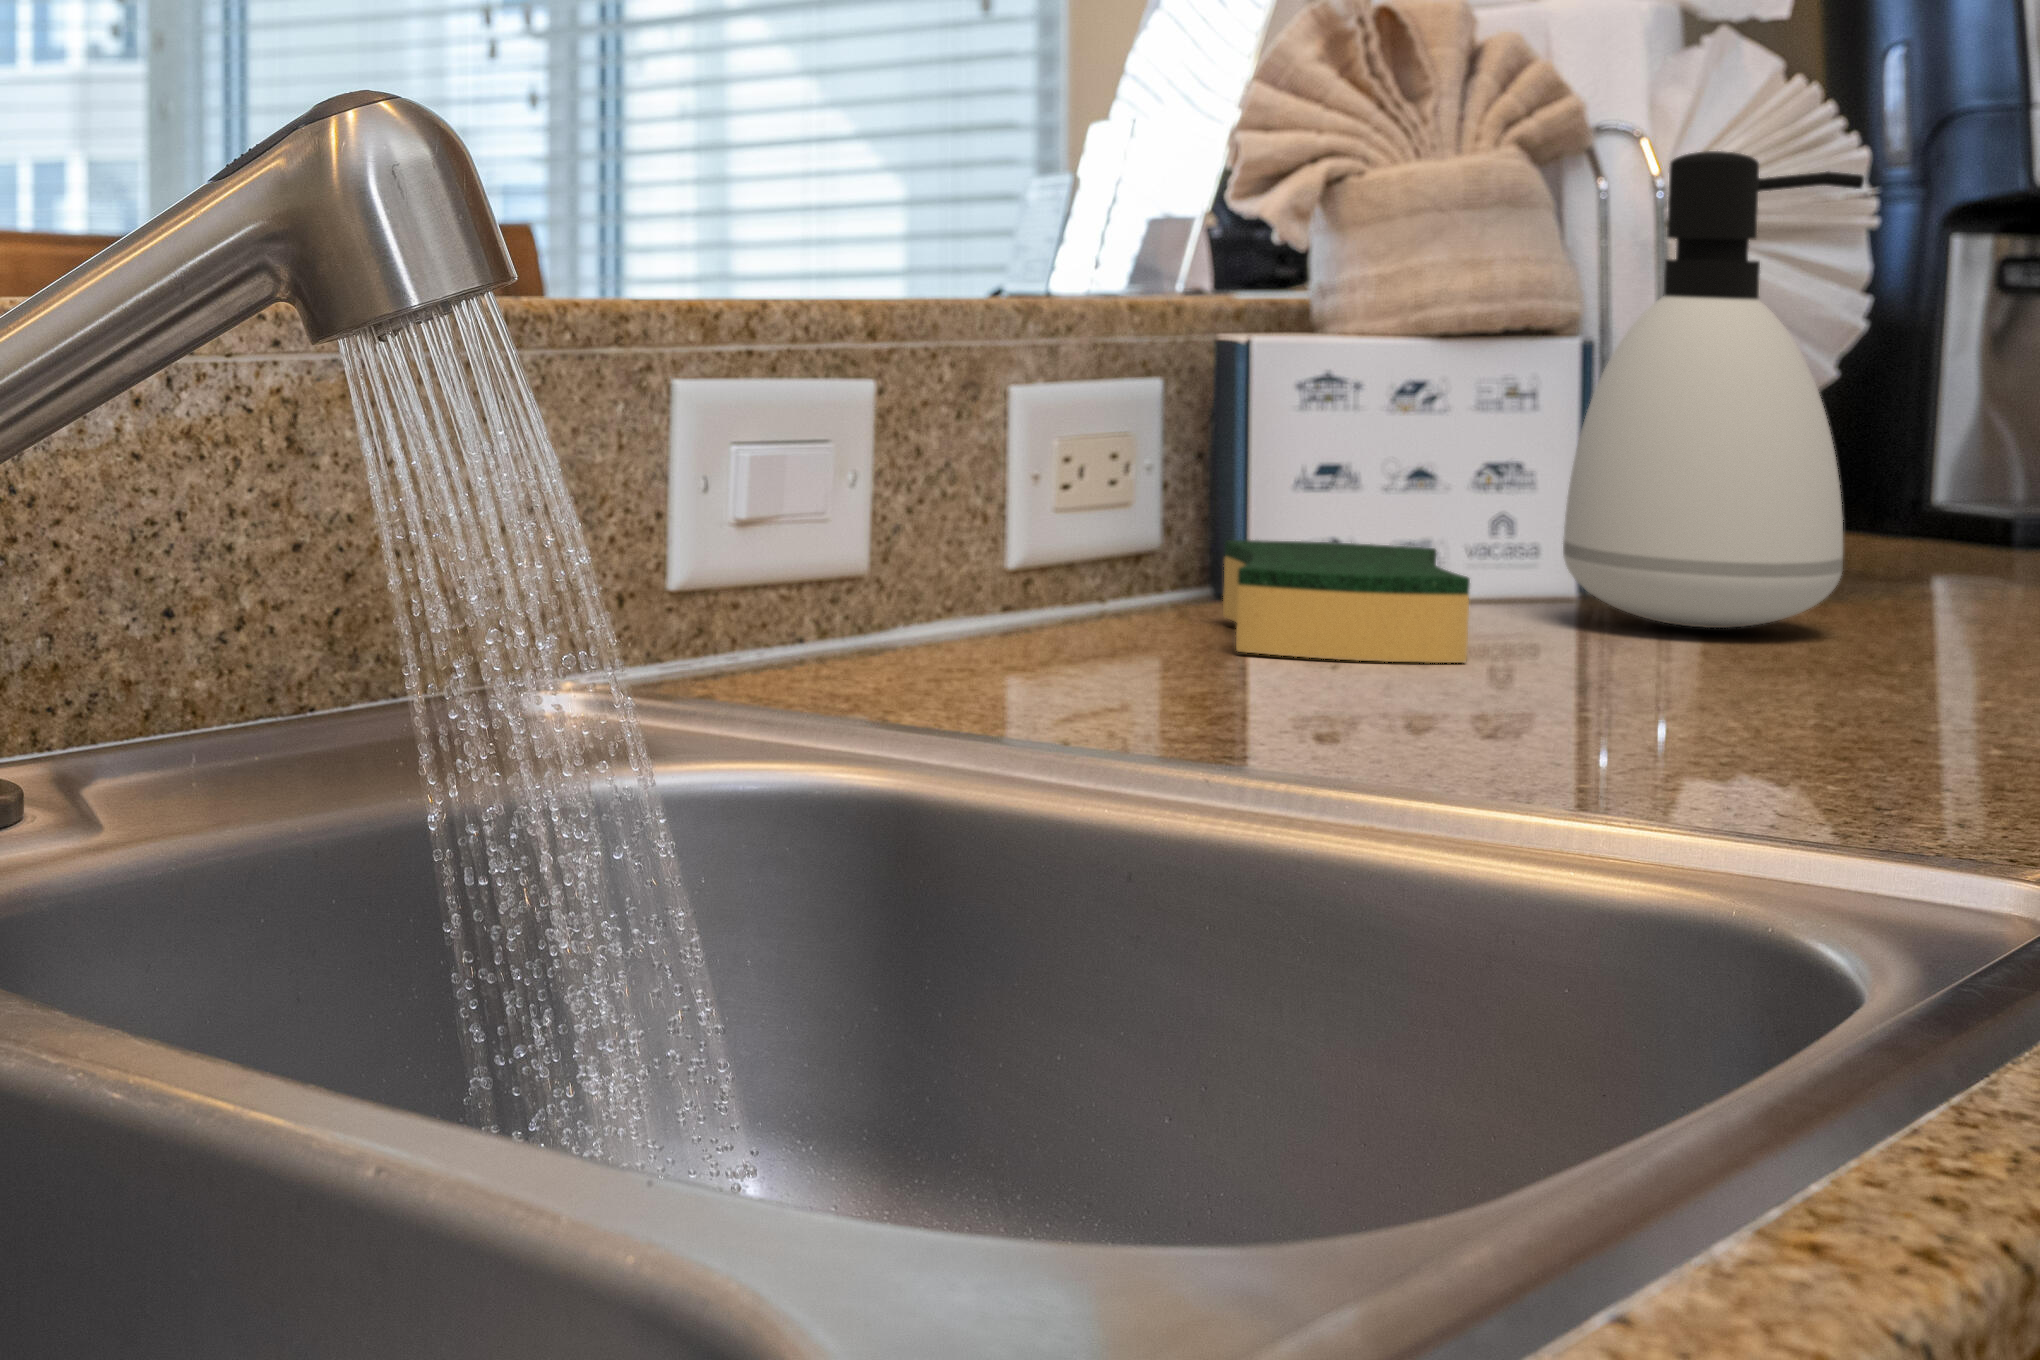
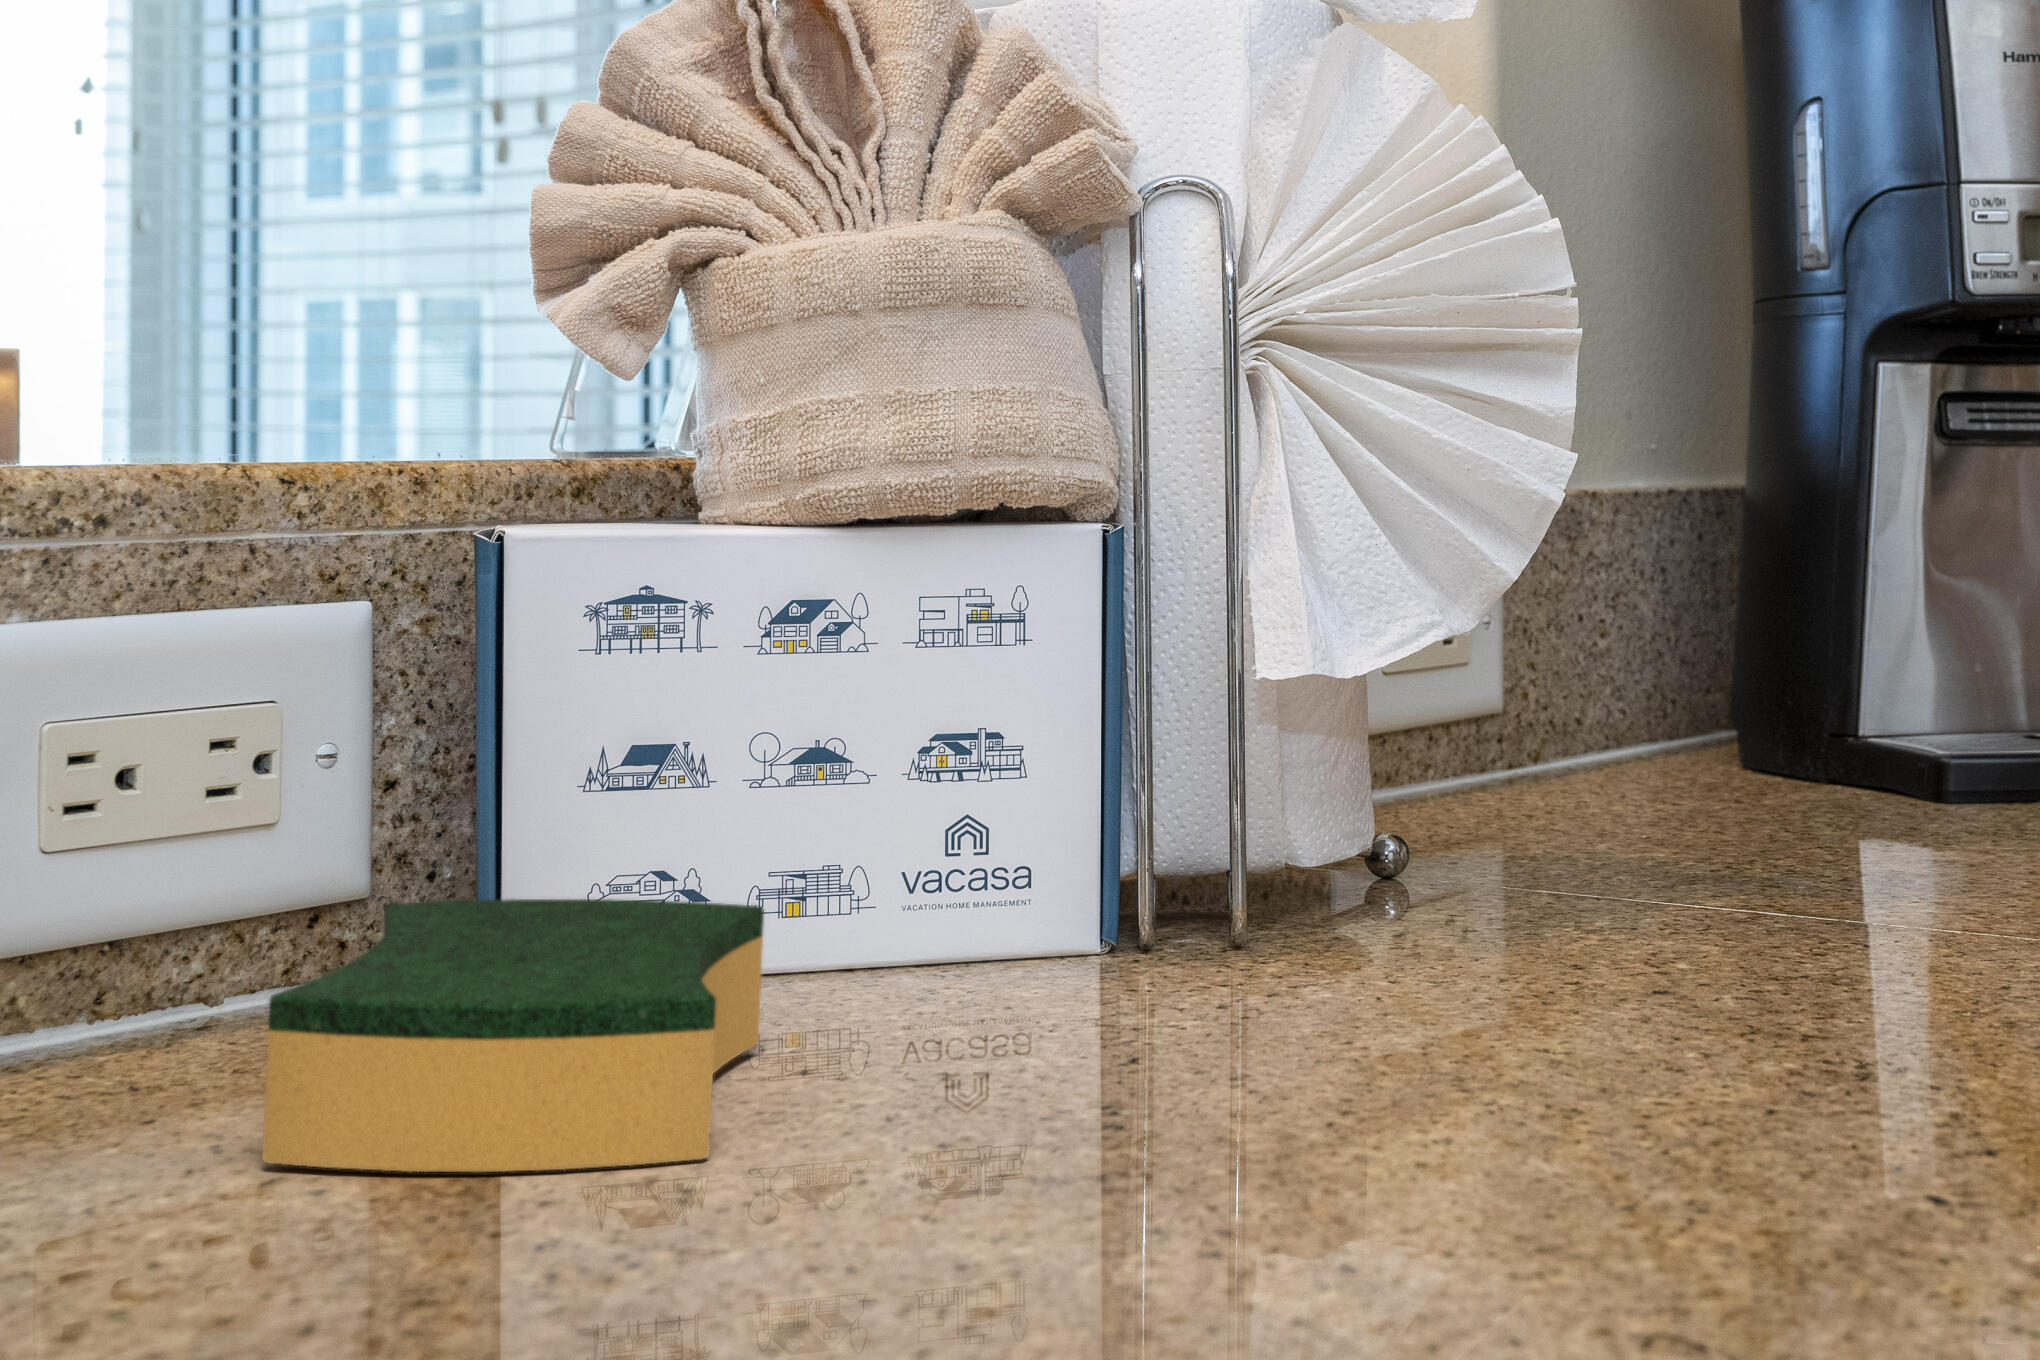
soap dispenser: present [1563,151,1864,628] -> none [1013,232,1469,1015]

